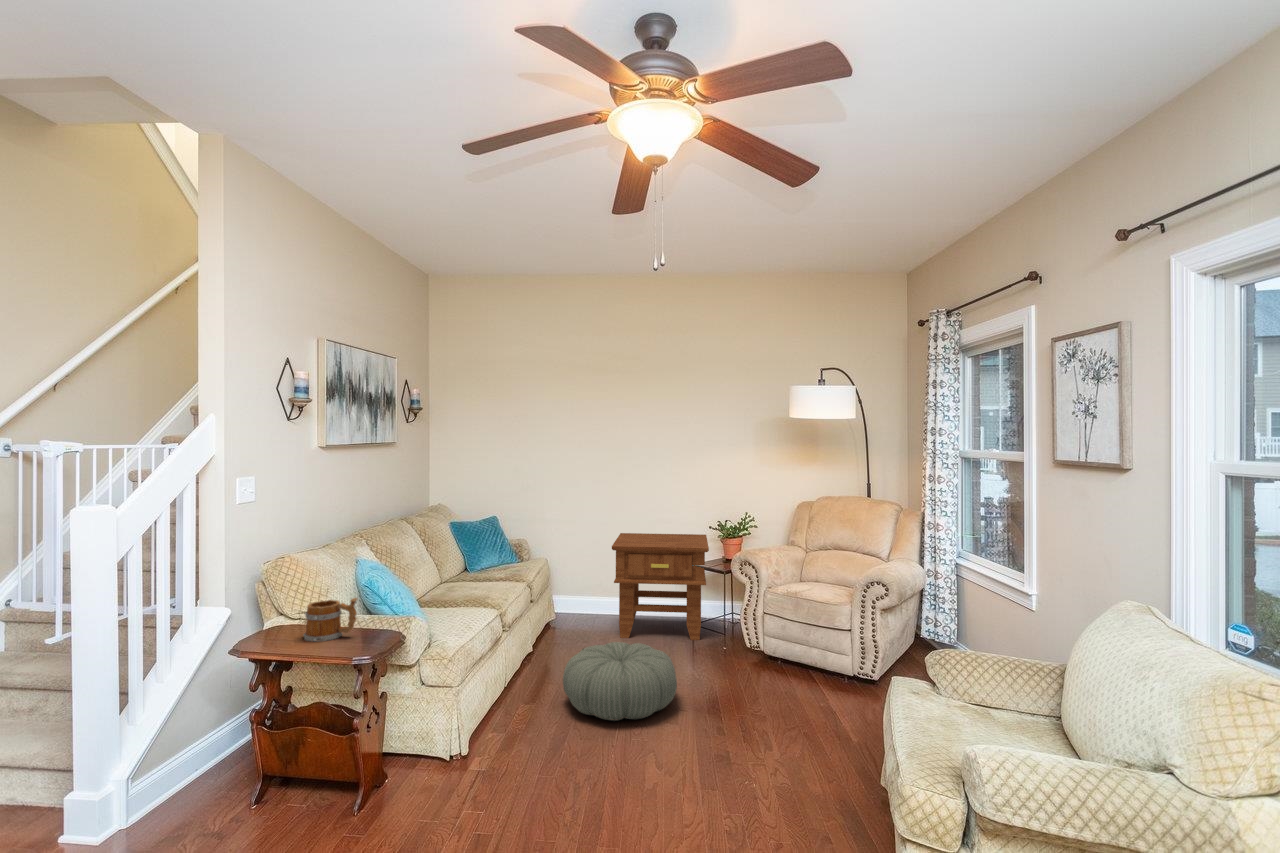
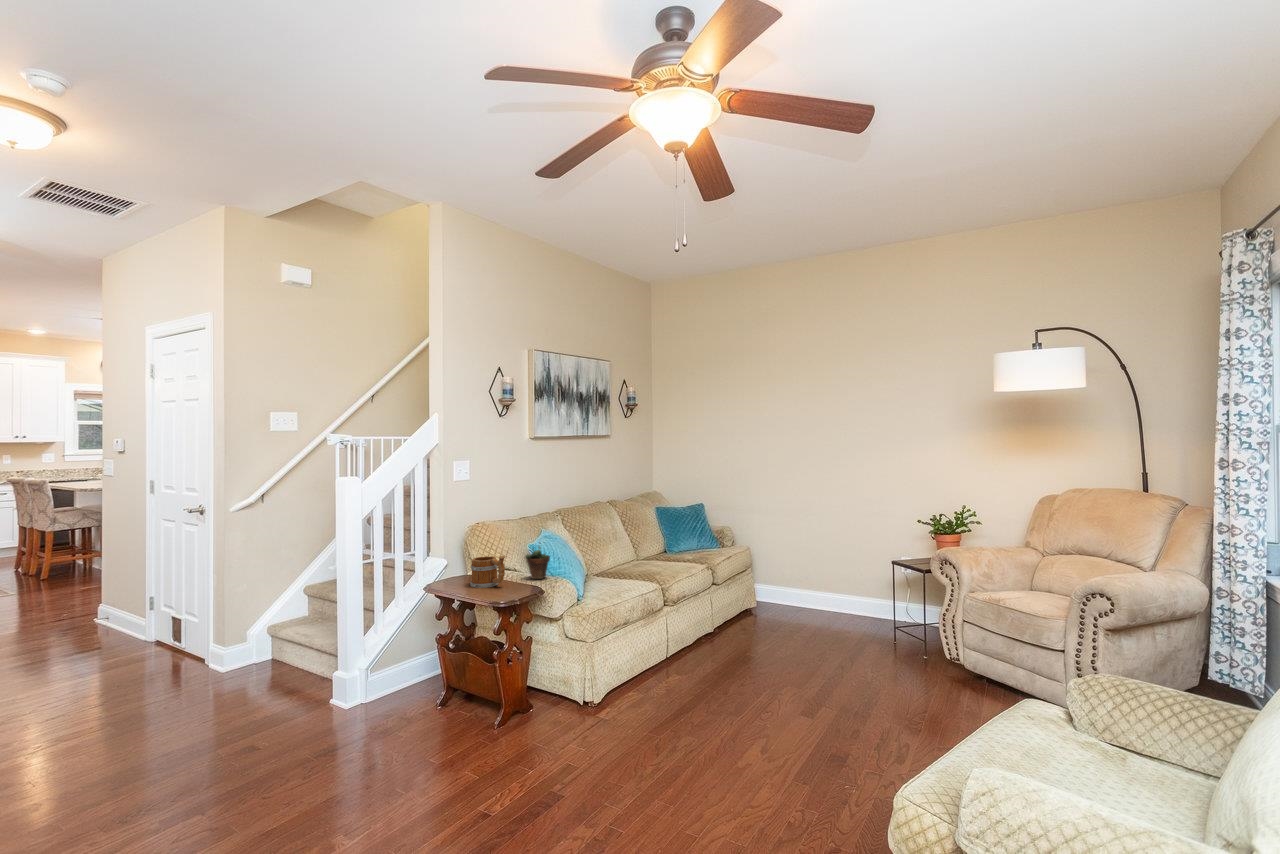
side table: present [612,533,709,640] -> none [801,521,923,642]
succulent plant: none [367,574,397,622] -> present [525,547,550,579]
pouf: present [563,642,677,721] -> none [710,627,827,707]

